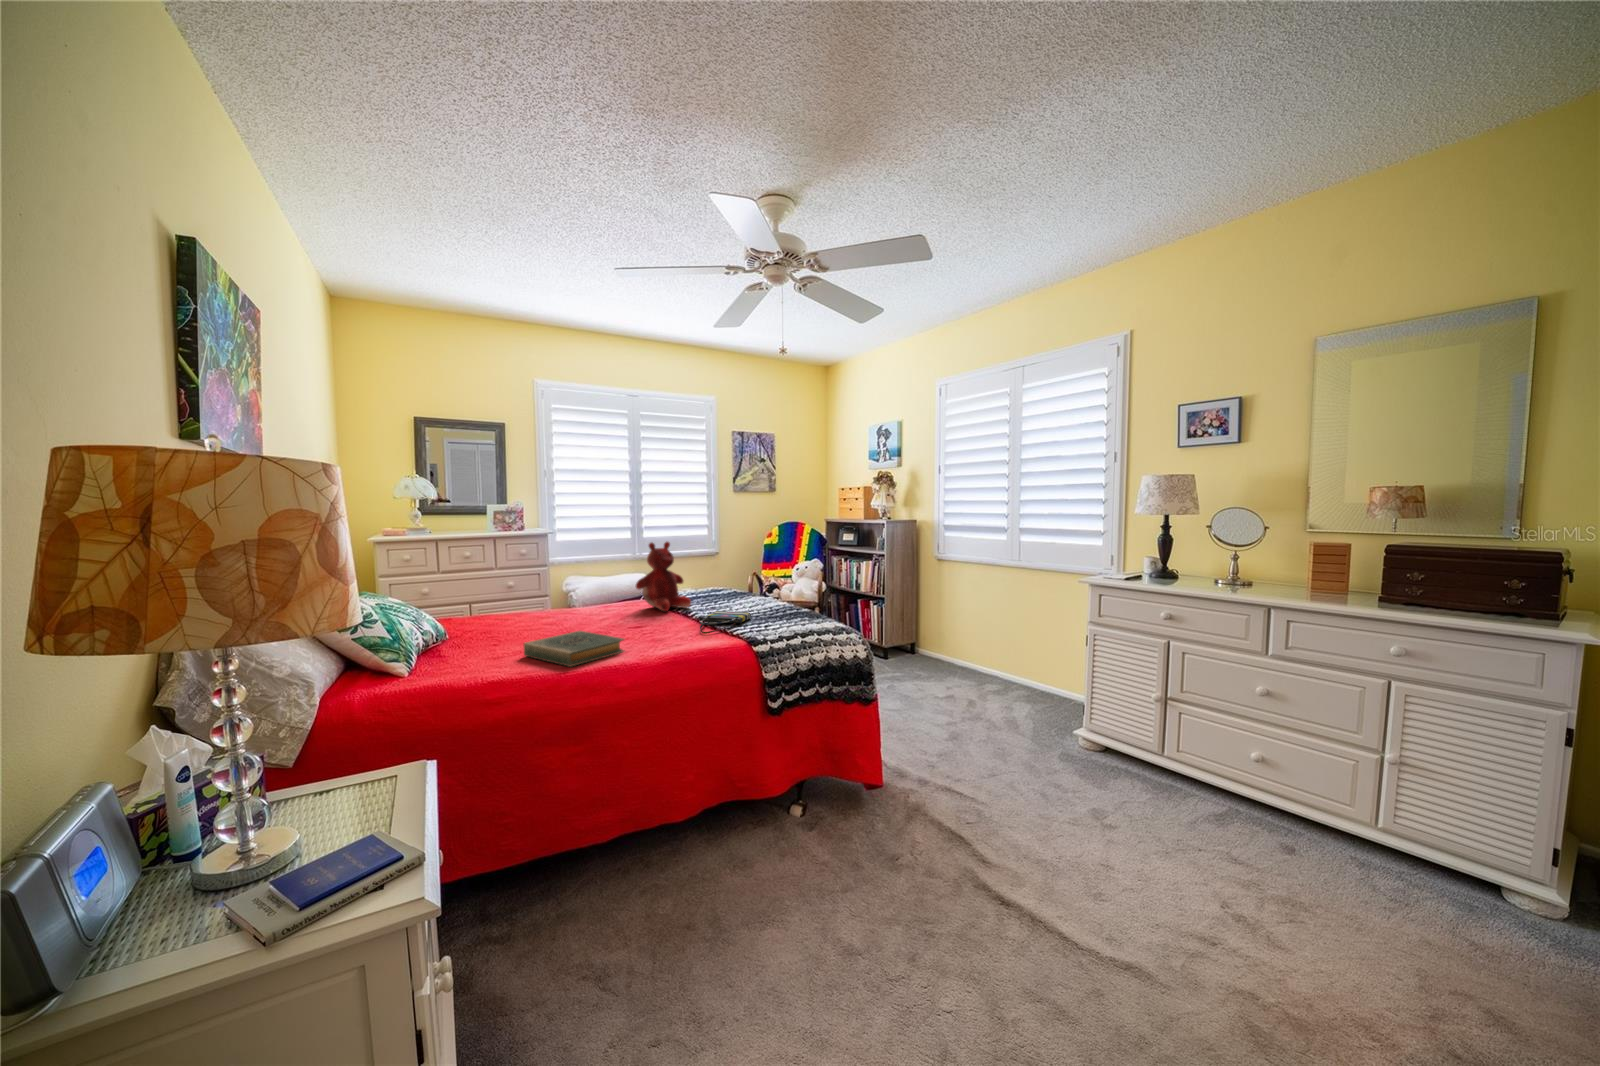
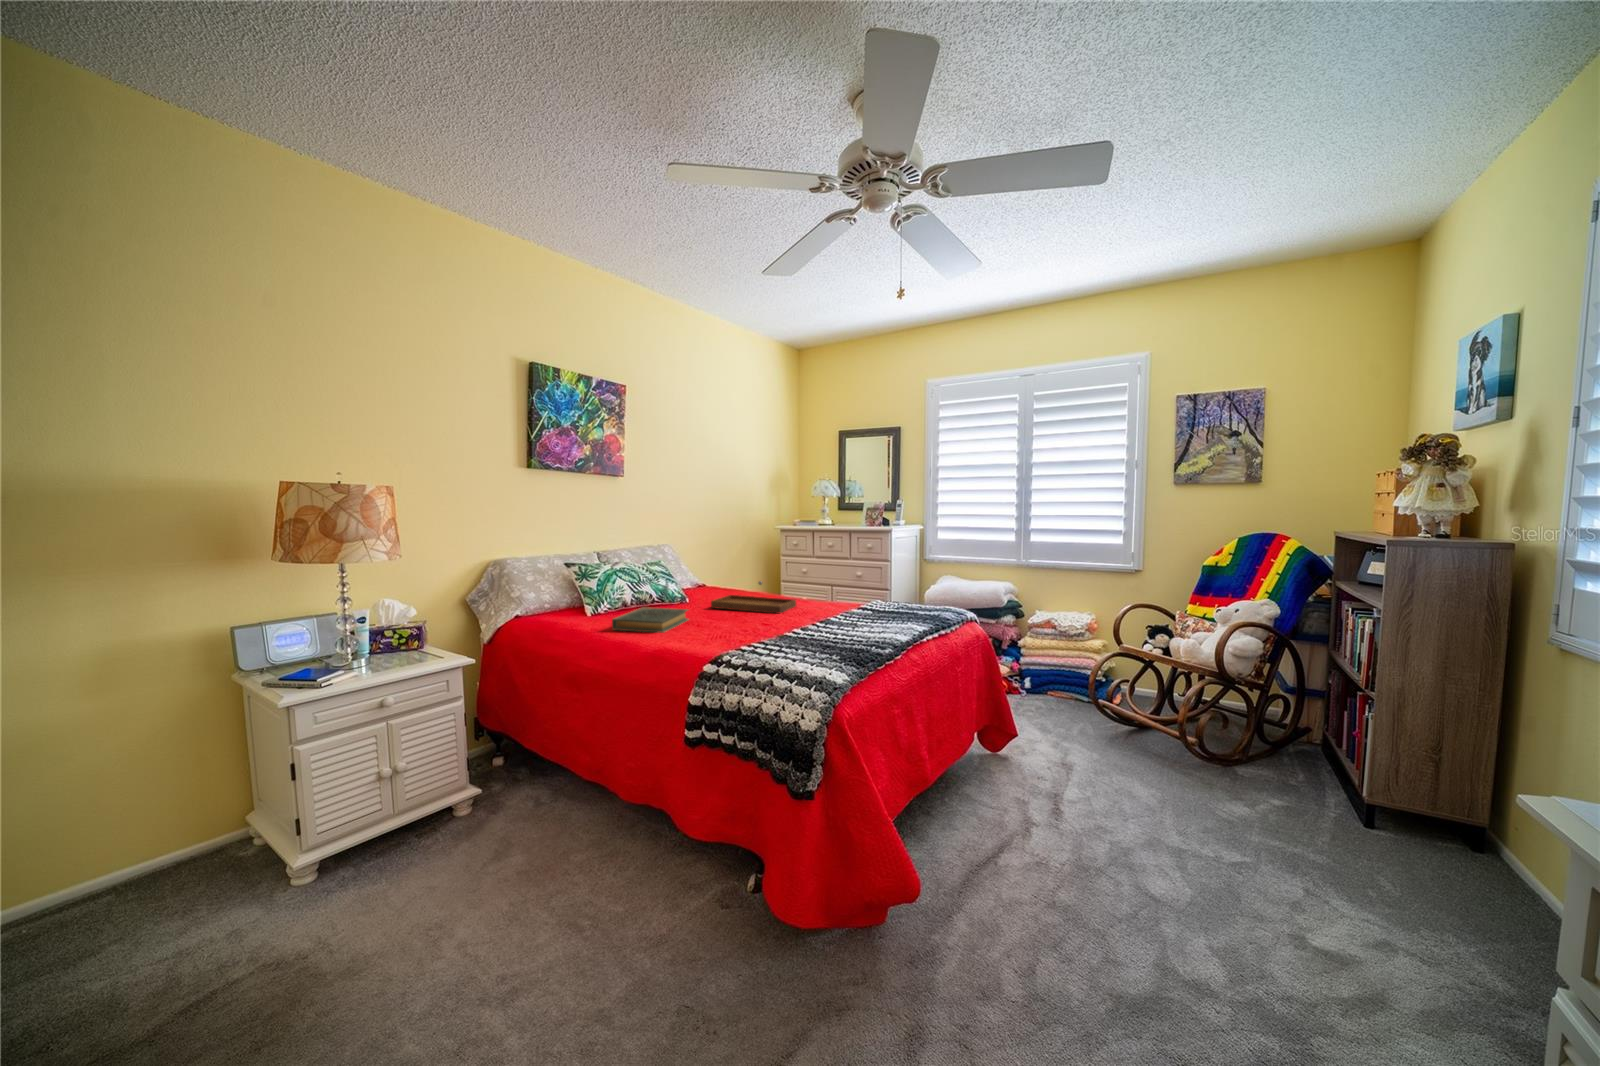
teddy bear: present [636,542,691,611] -> none [813,542,870,618]
tray: none [522,593,624,633] -> present [711,581,796,613]
tote bag: present [700,611,751,634] -> none [733,626,822,642]

